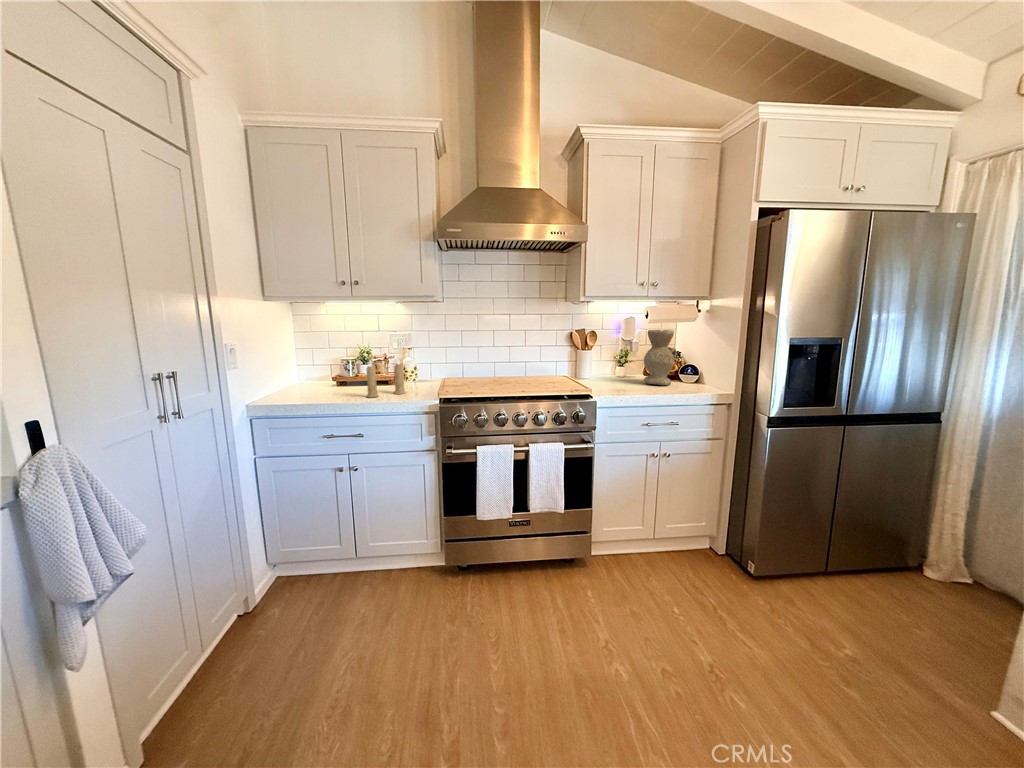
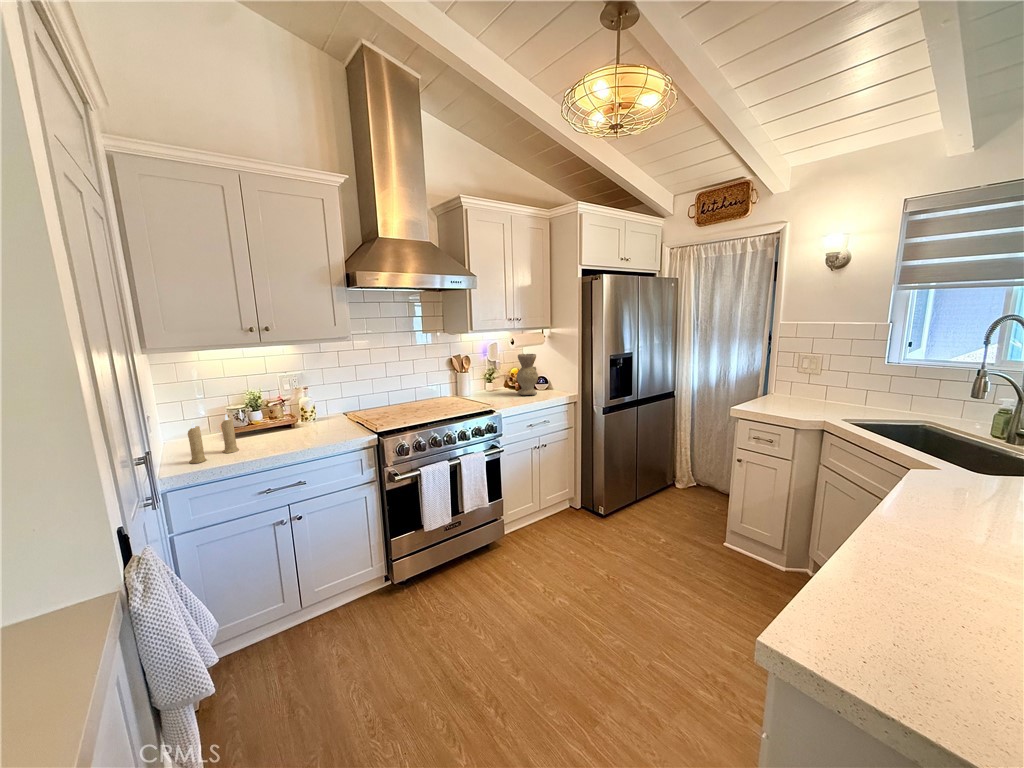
candle: present [366,359,406,398] -> present [188,414,239,463]

